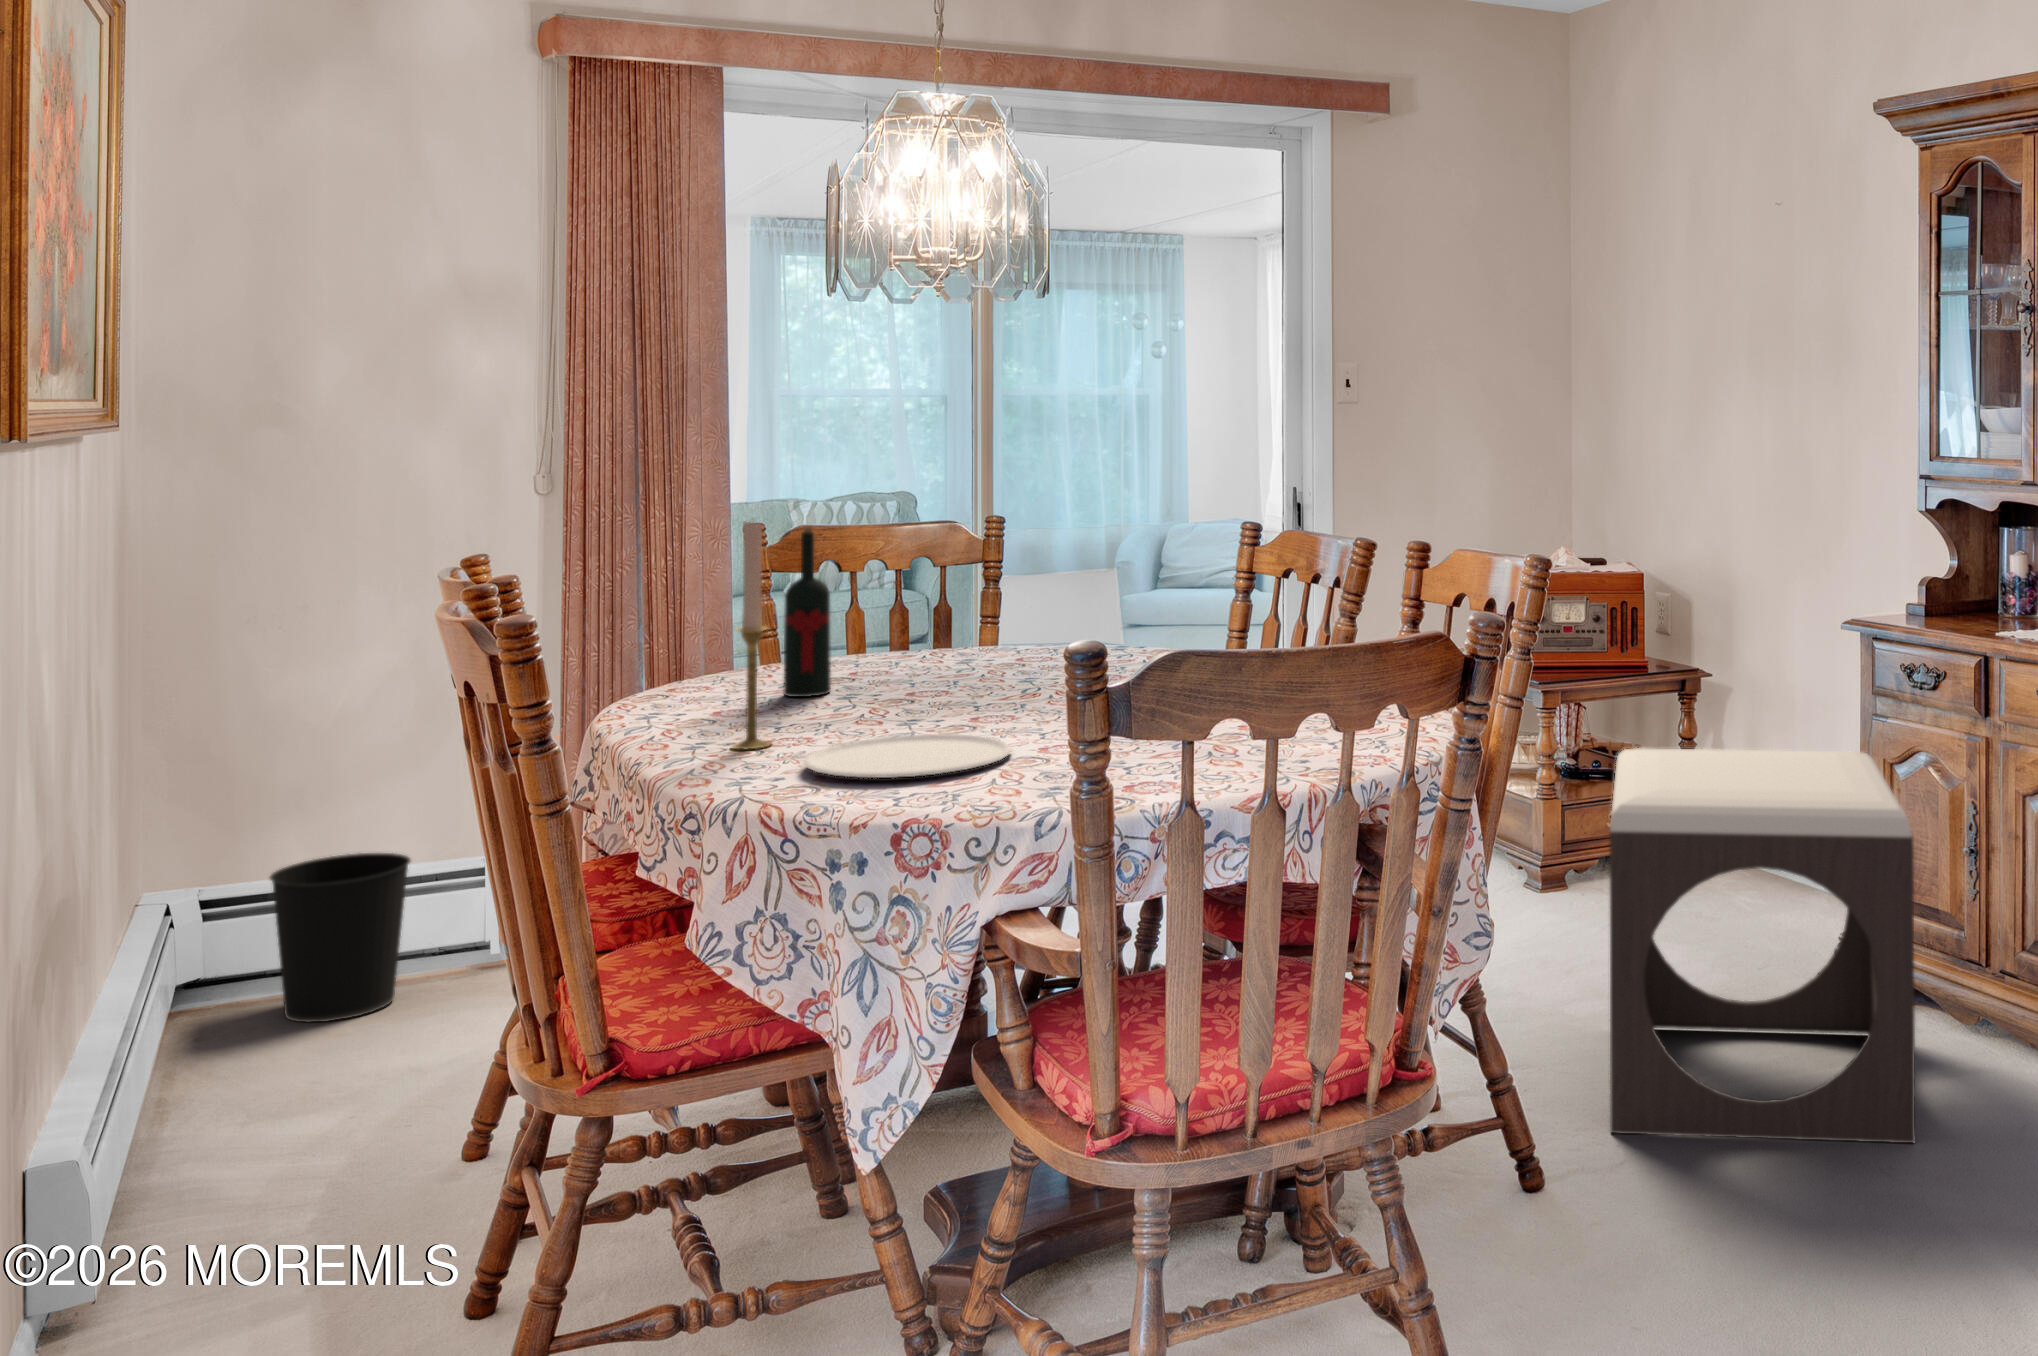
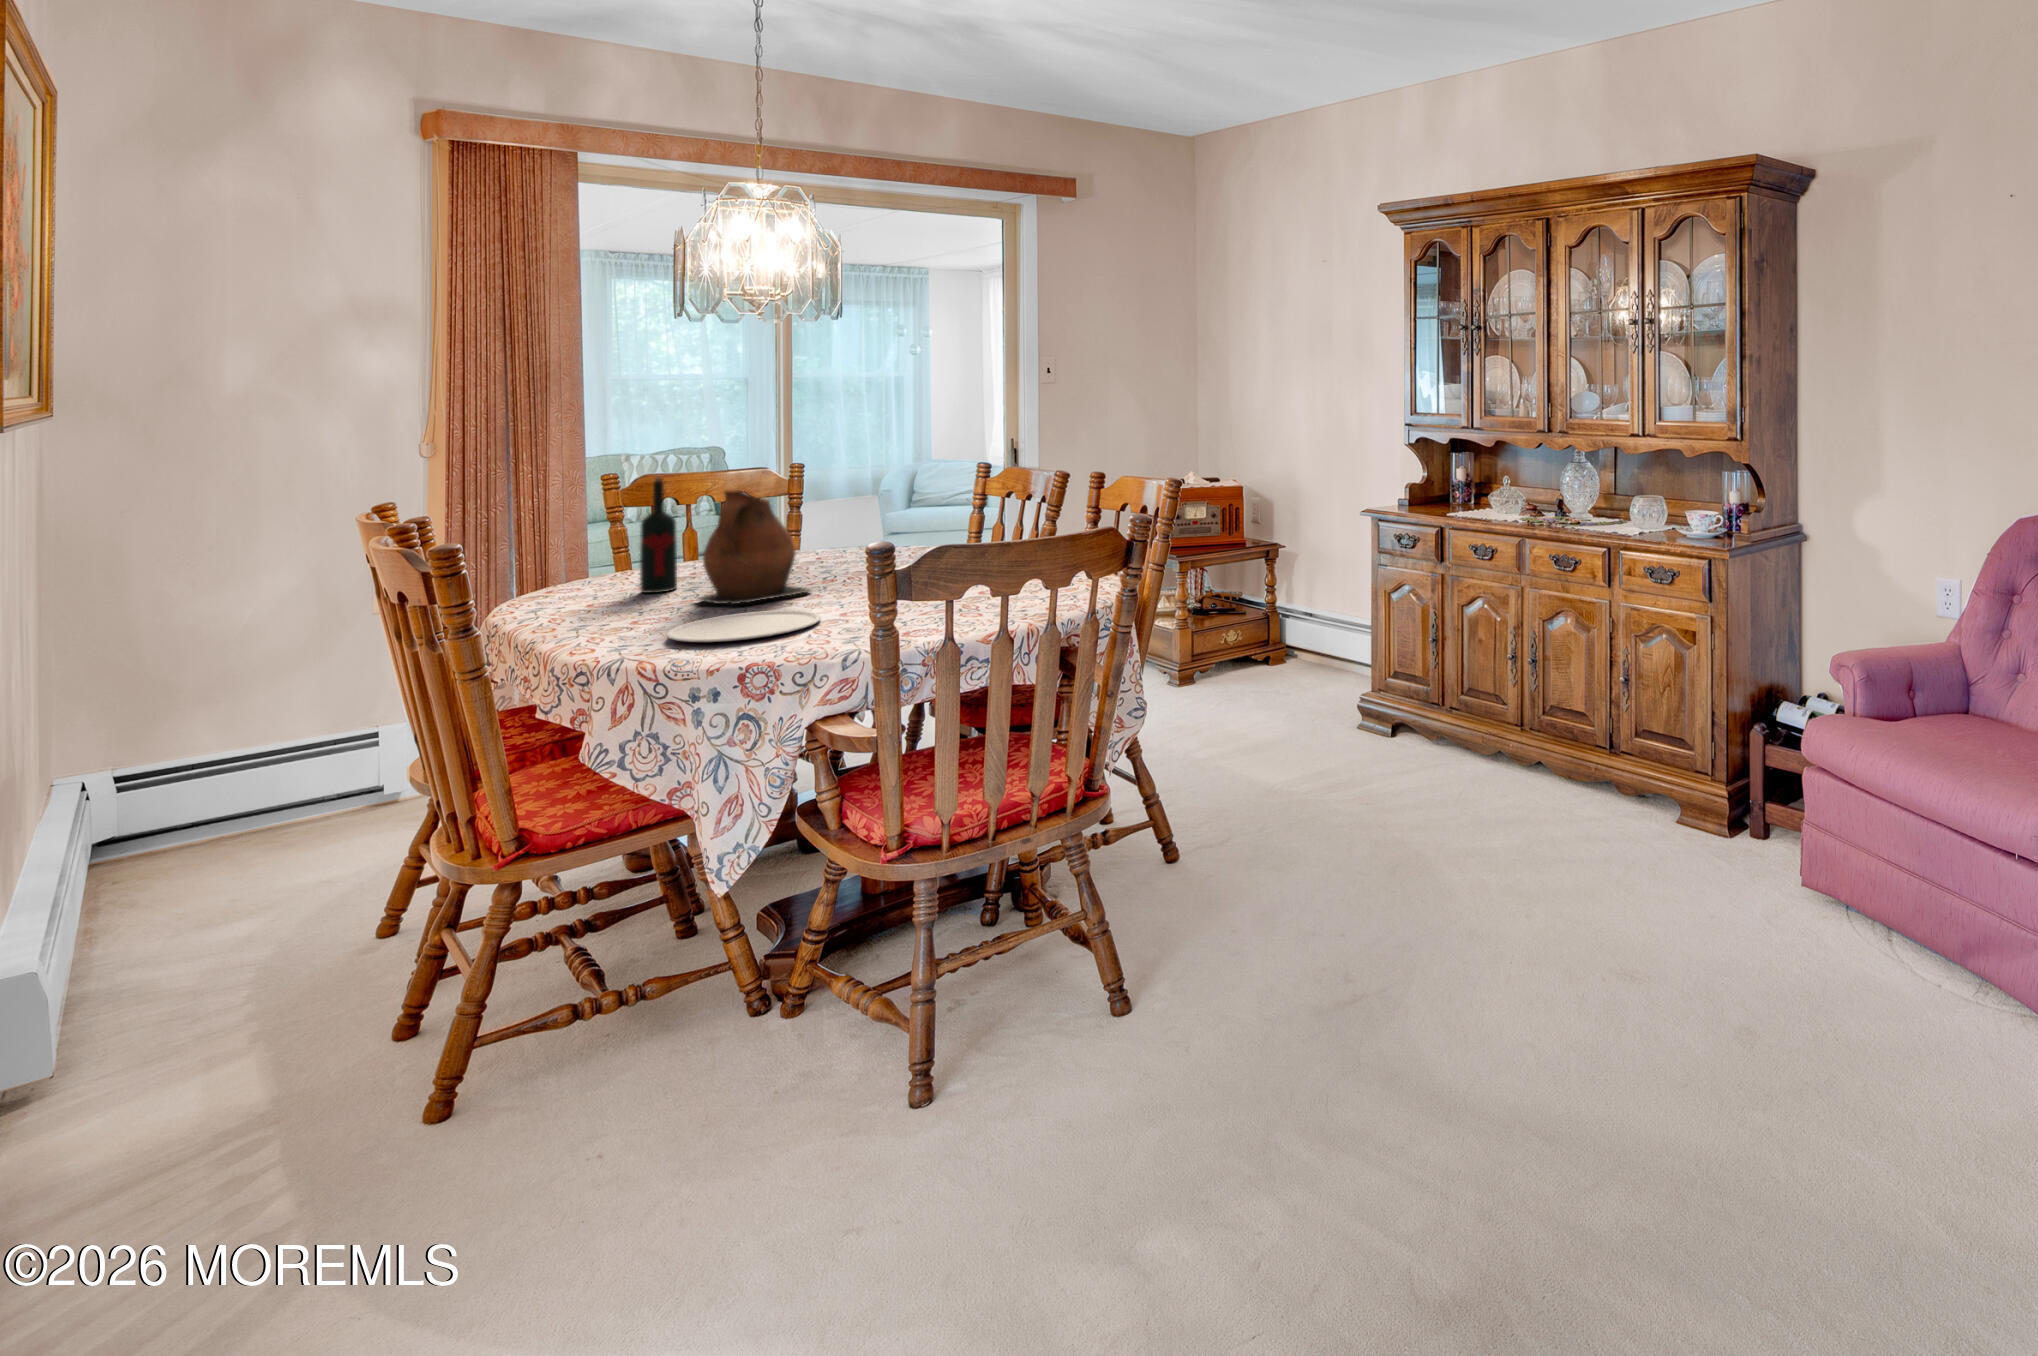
candlestick: present [732,522,771,749] -> none [606,474,638,630]
ceramic pitcher: none [842,548,1005,721] -> present [695,490,812,604]
footstool: present [1609,748,1915,1143] -> none [1220,588,1400,824]
wastebasket: present [270,853,411,1022] -> none [177,729,310,861]

